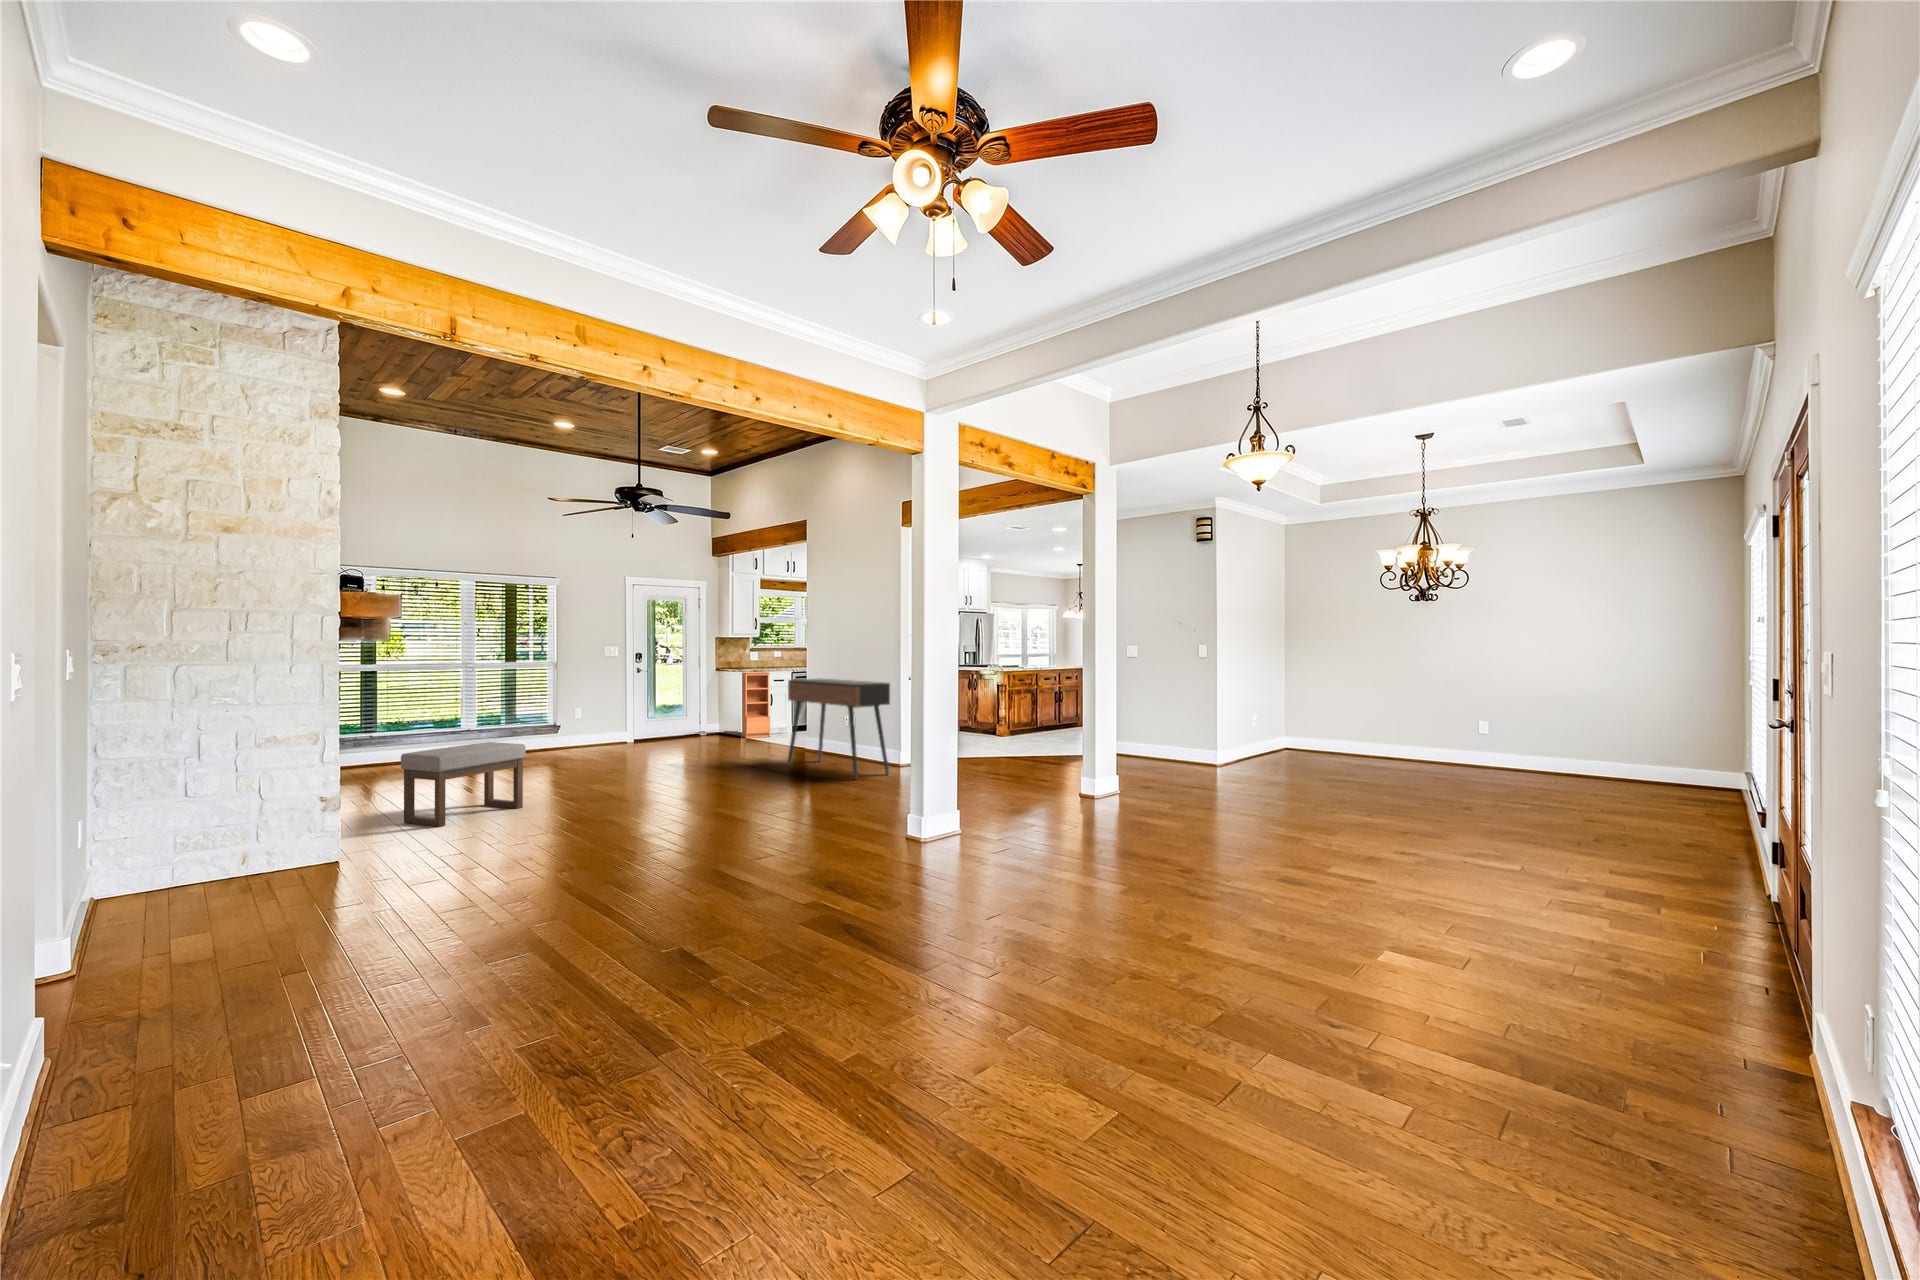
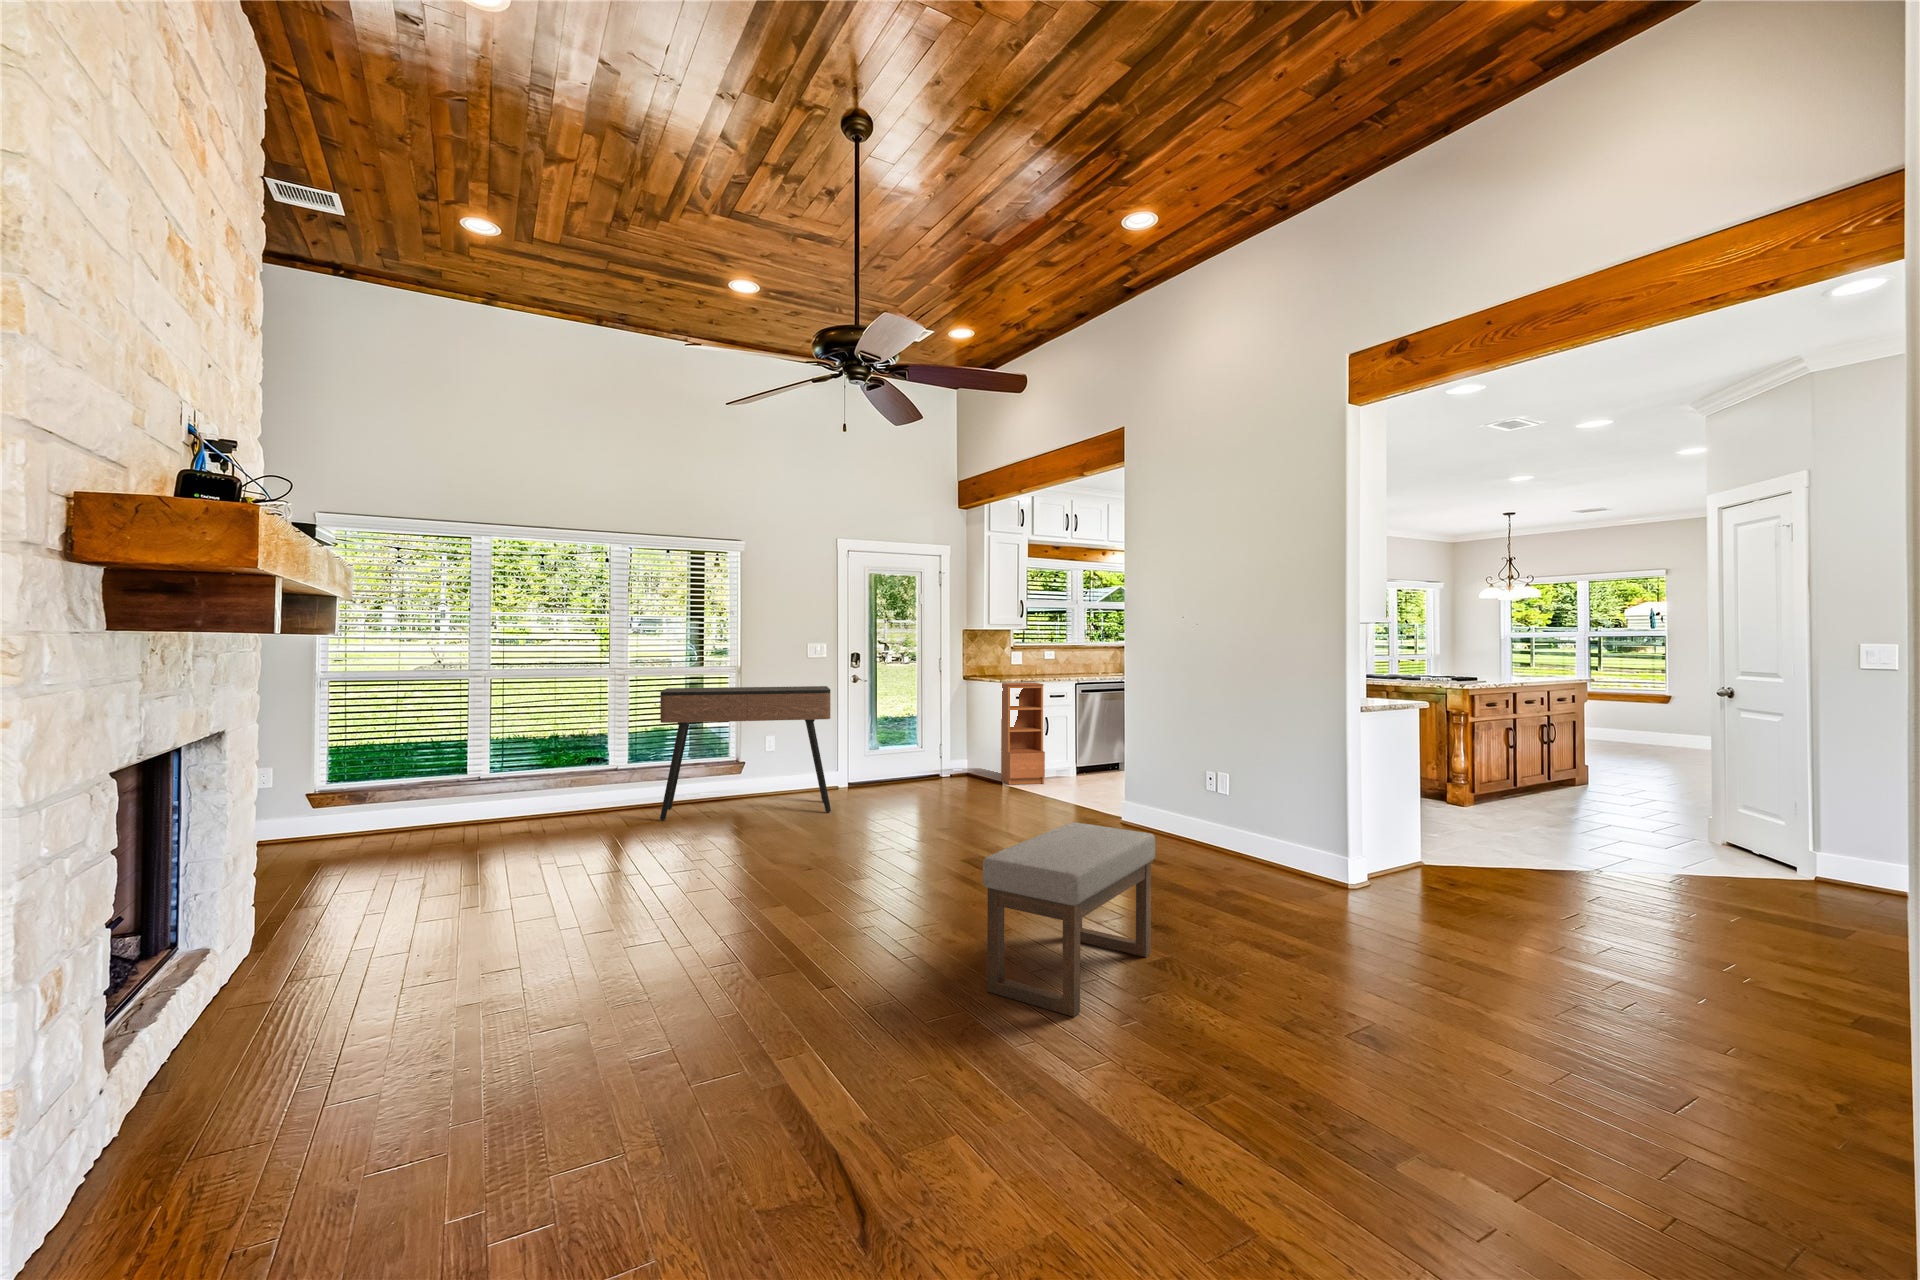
console table: present [787,678,890,779] -> present [660,686,831,820]
ottoman: present [401,742,526,827] -> present [983,822,1155,1017]

